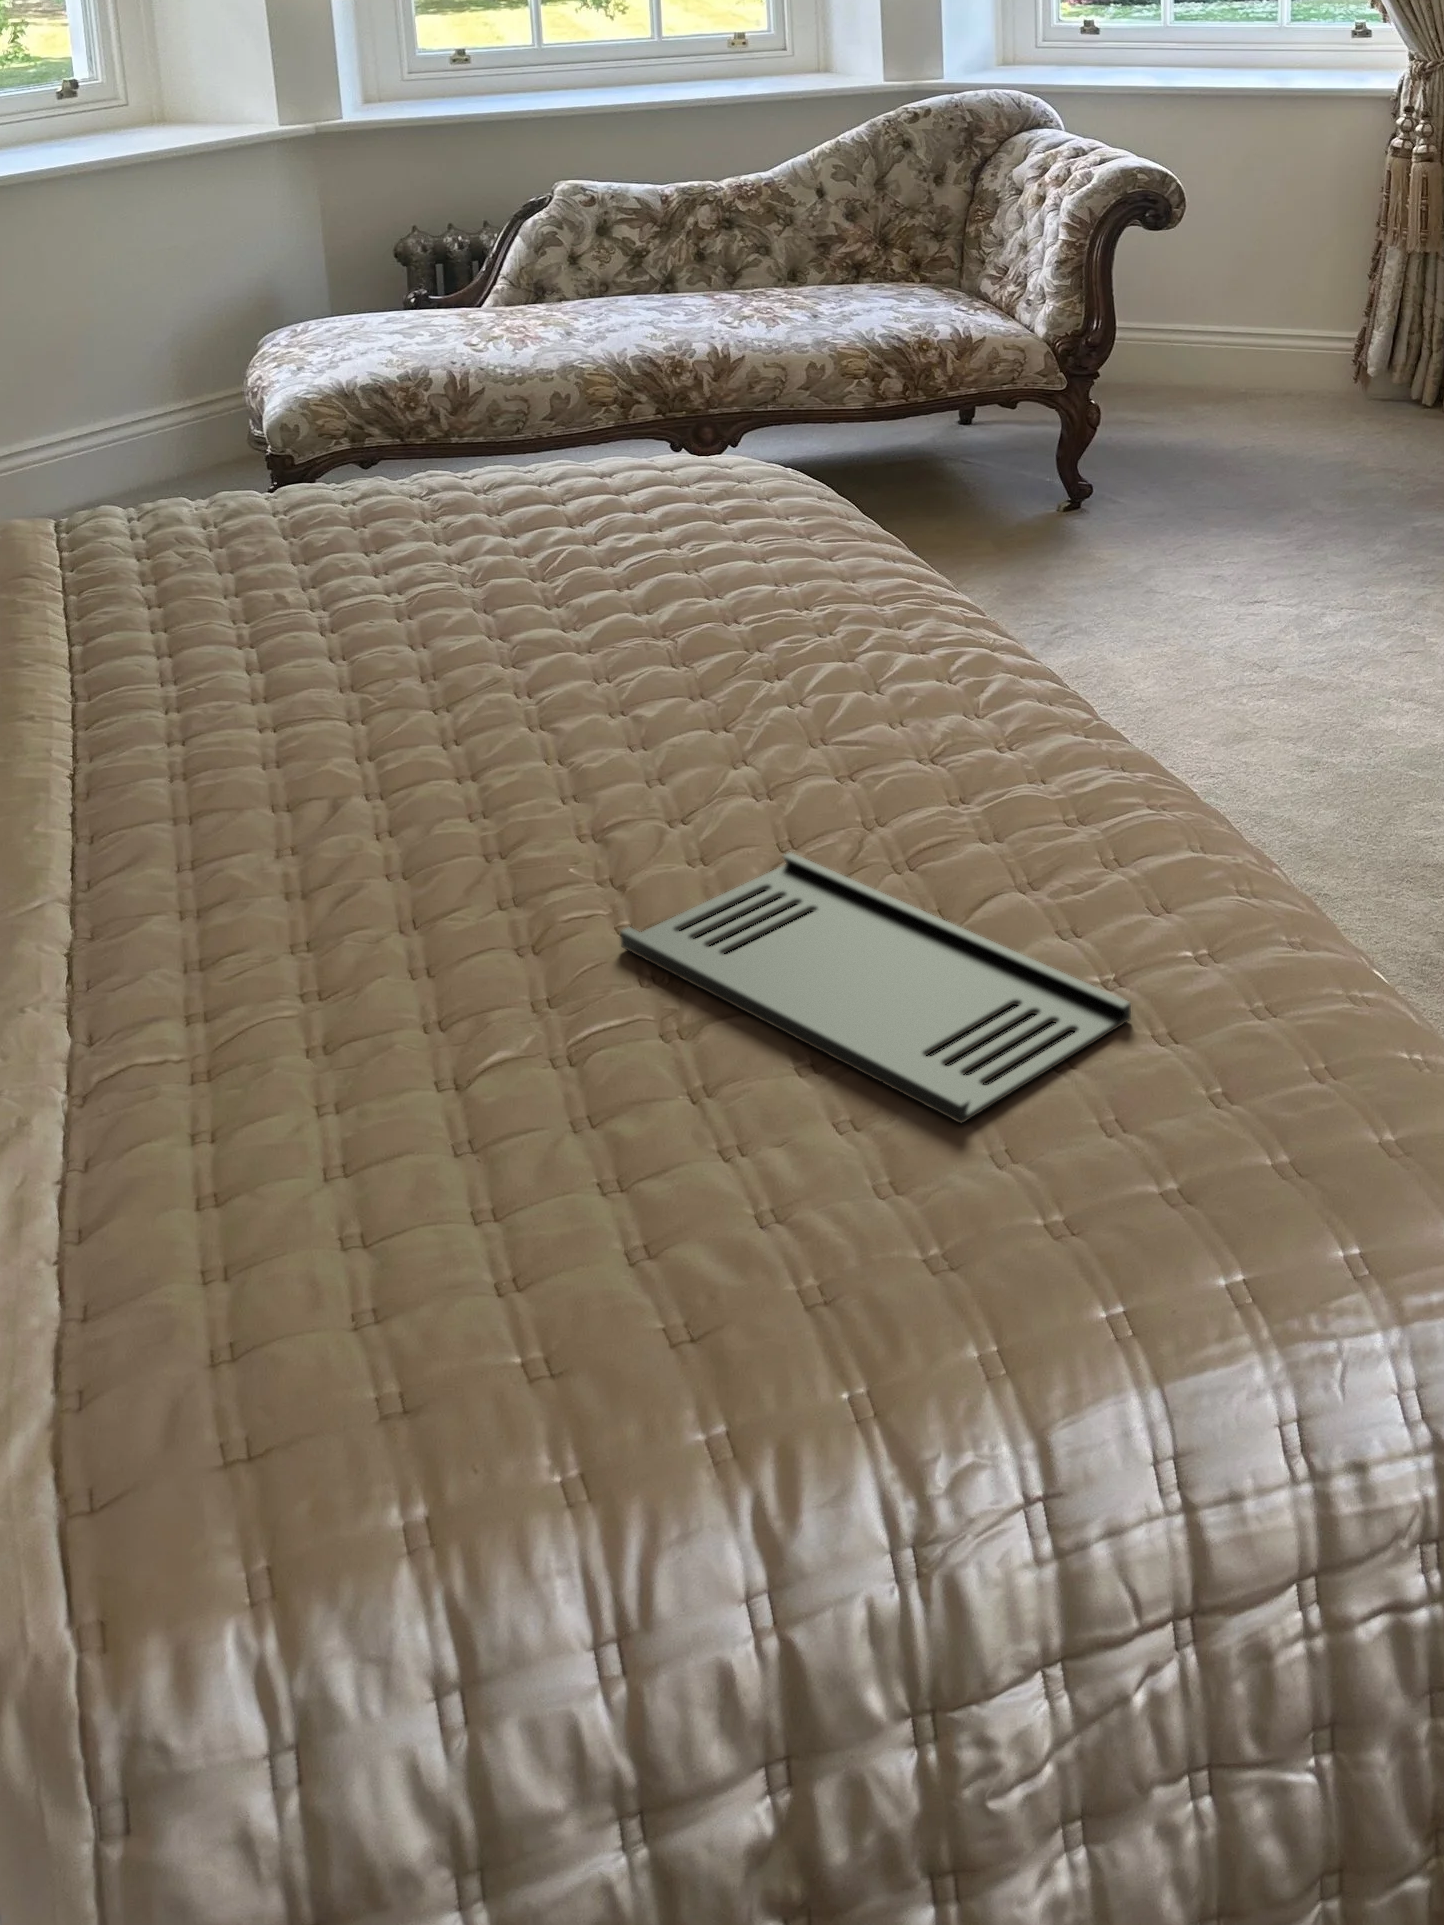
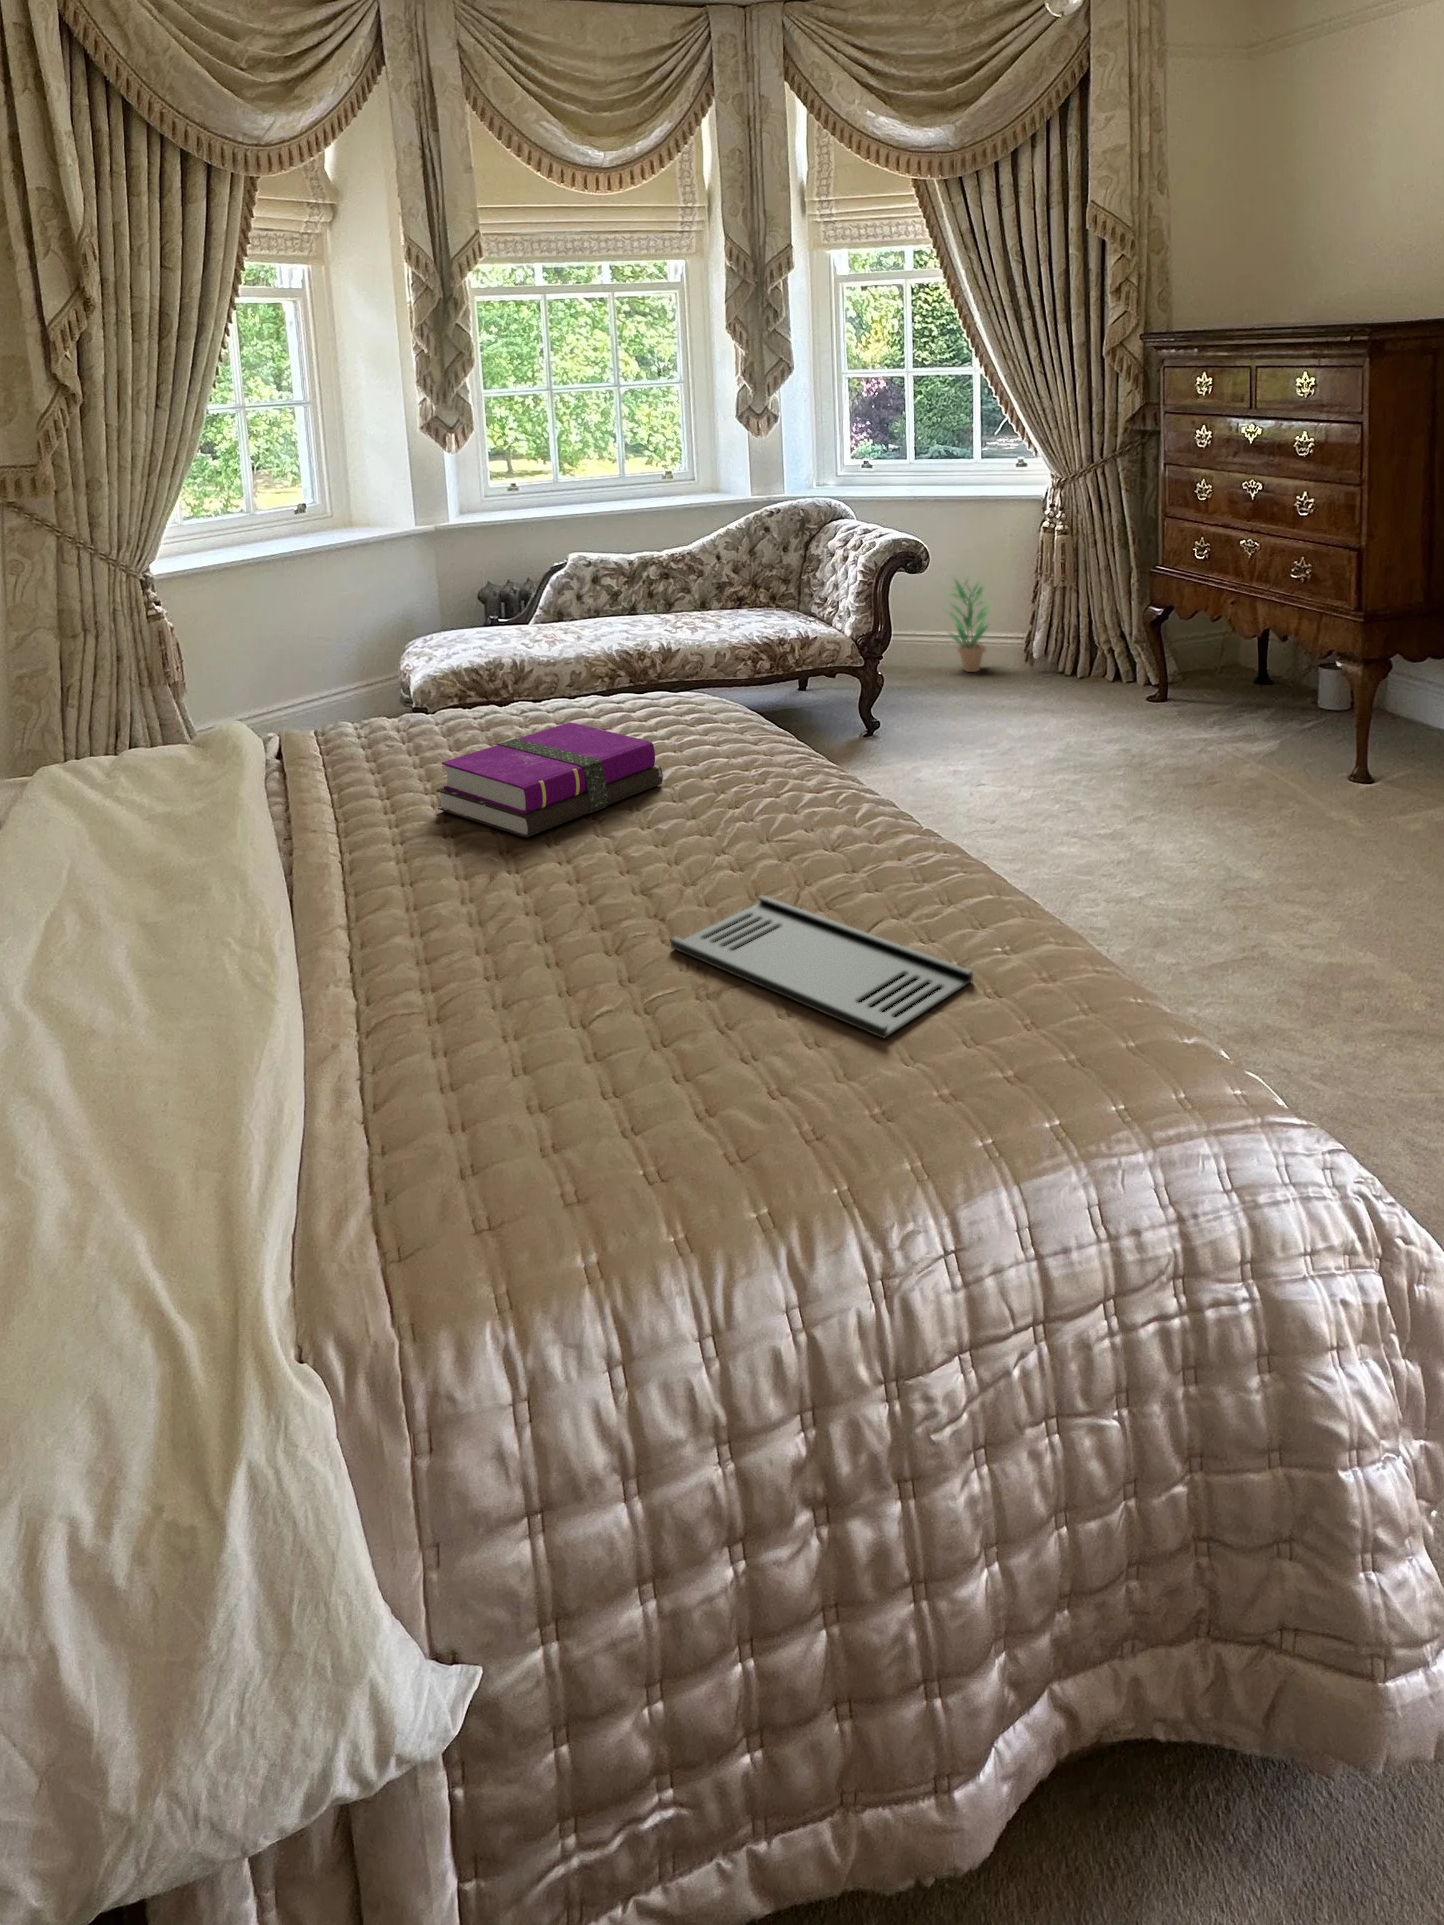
potted plant: none [1217,227,1311,399] -> present [949,580,991,672]
notebook: none [248,522,649,733] -> present [436,722,663,837]

